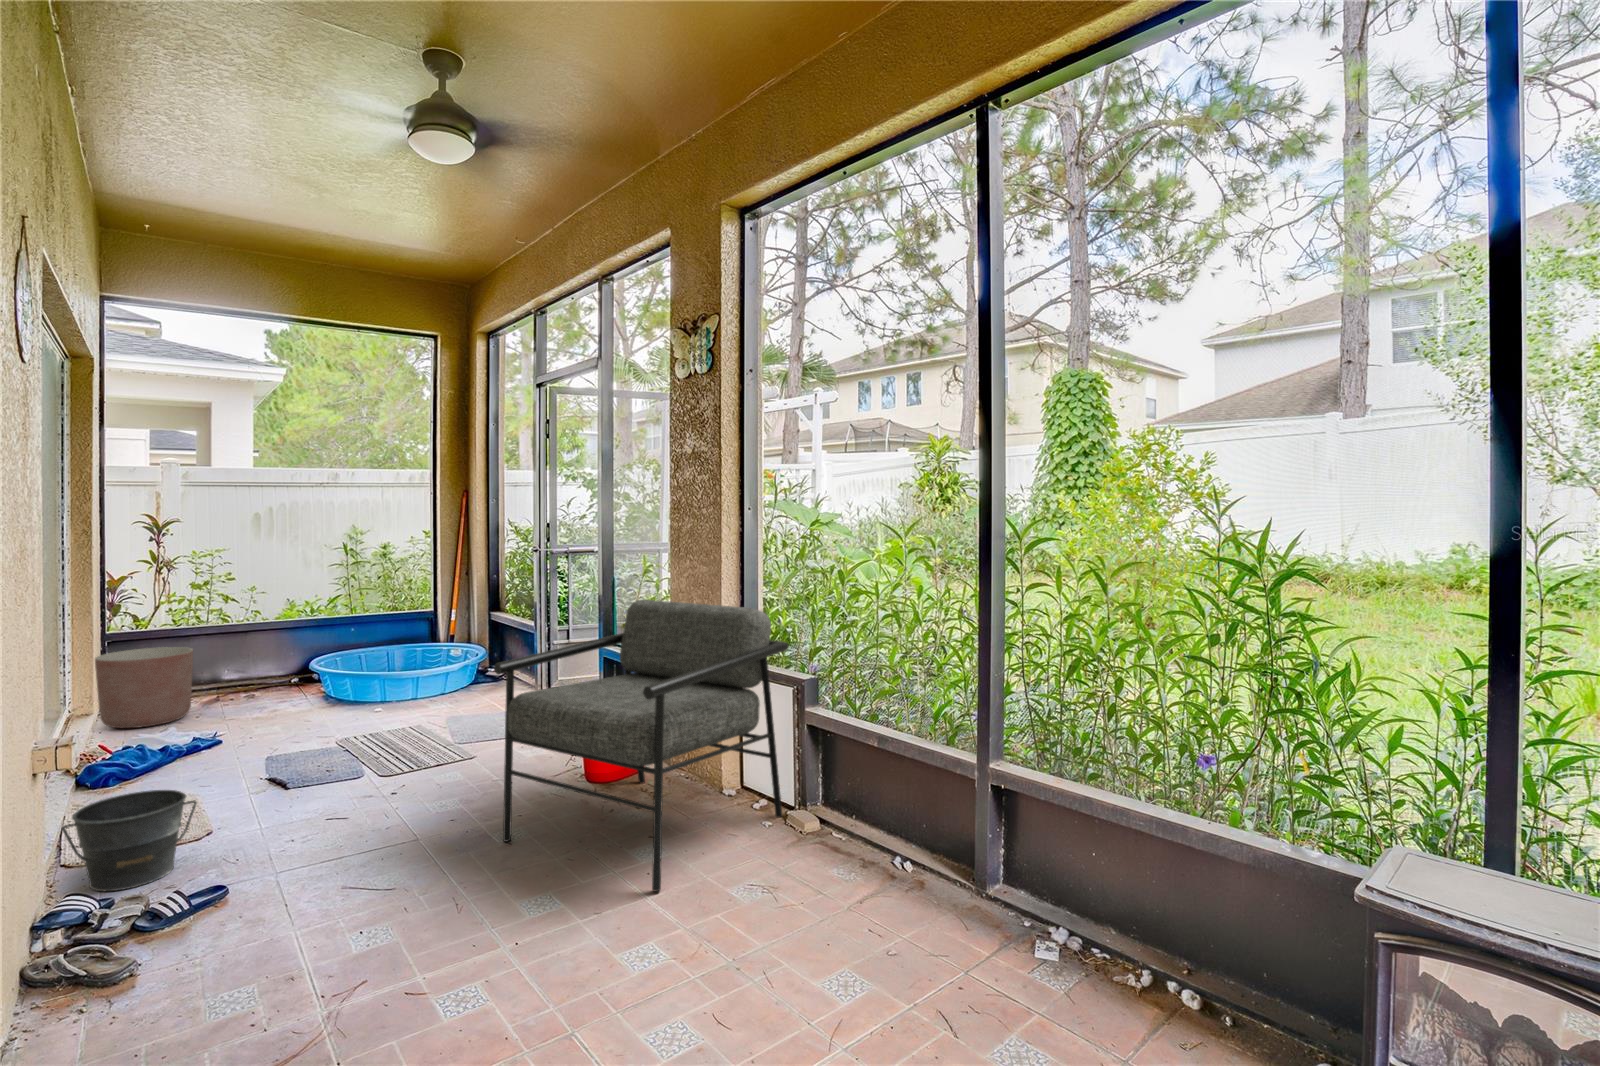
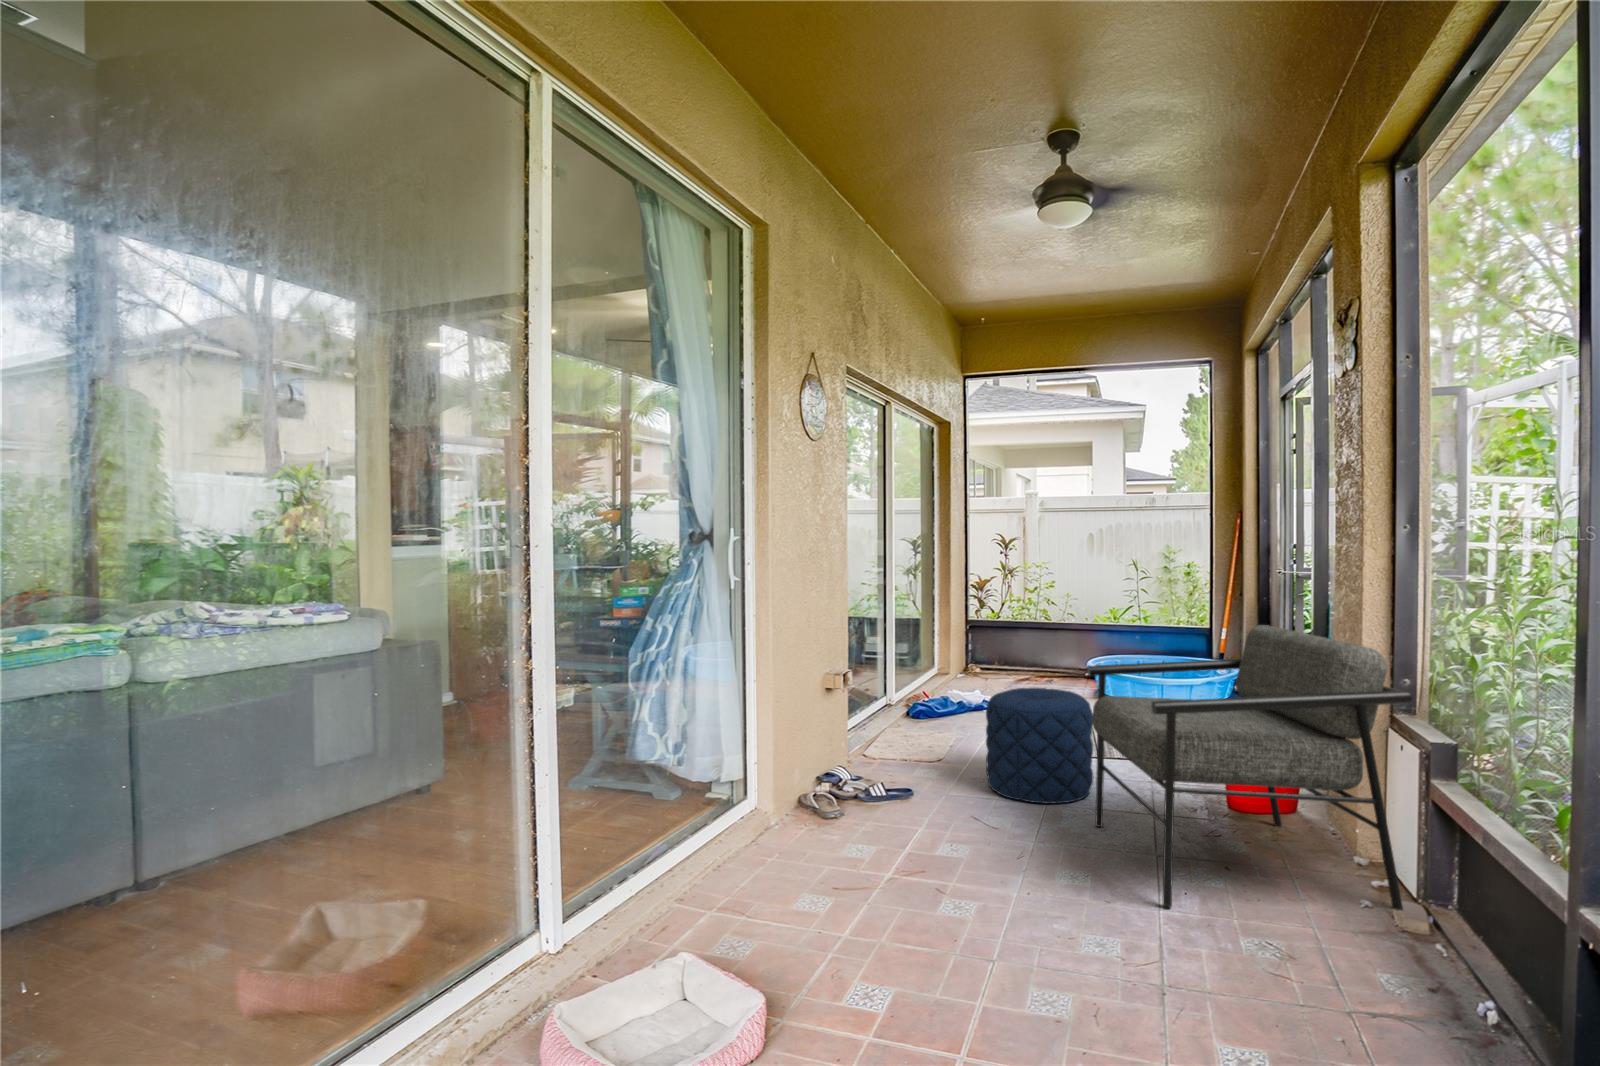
planter: present [95,647,193,728] -> none [949,633,1004,688]
pouf: none [320,699,462,849] -> present [986,688,1093,804]
bucket: present [62,790,197,891] -> none [854,717,919,775]

